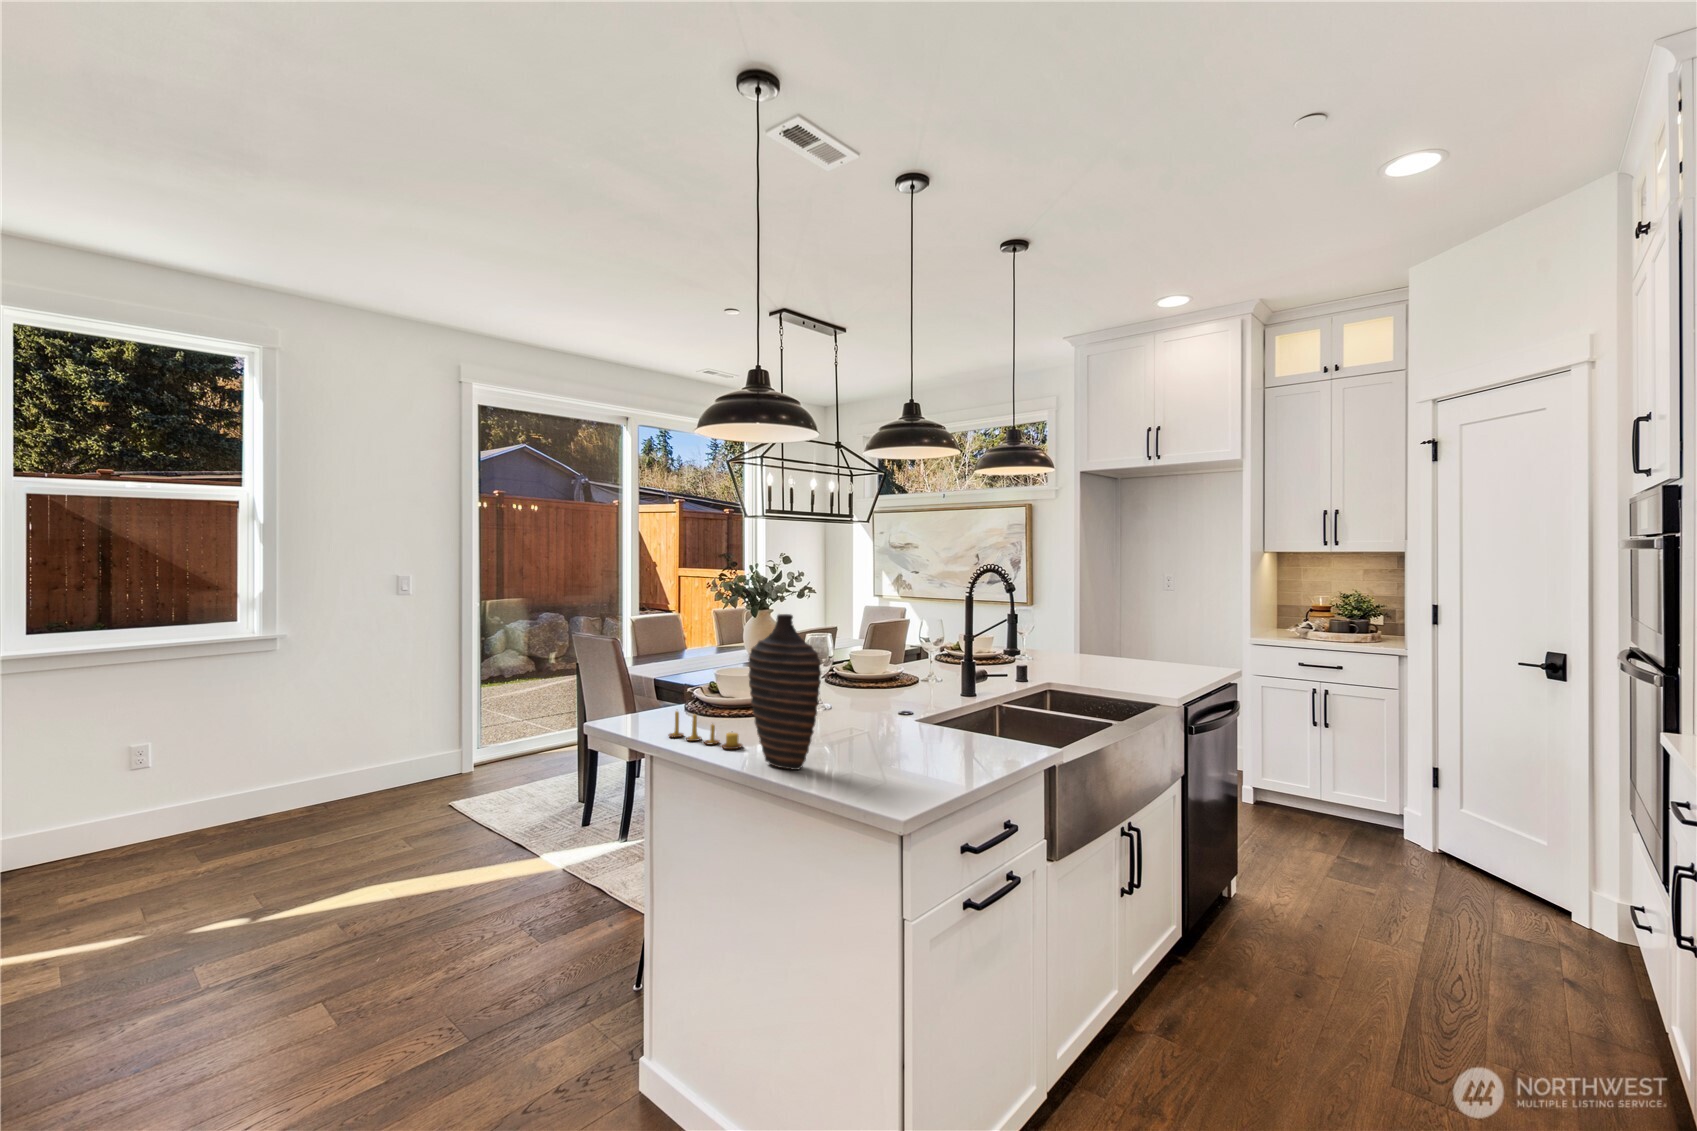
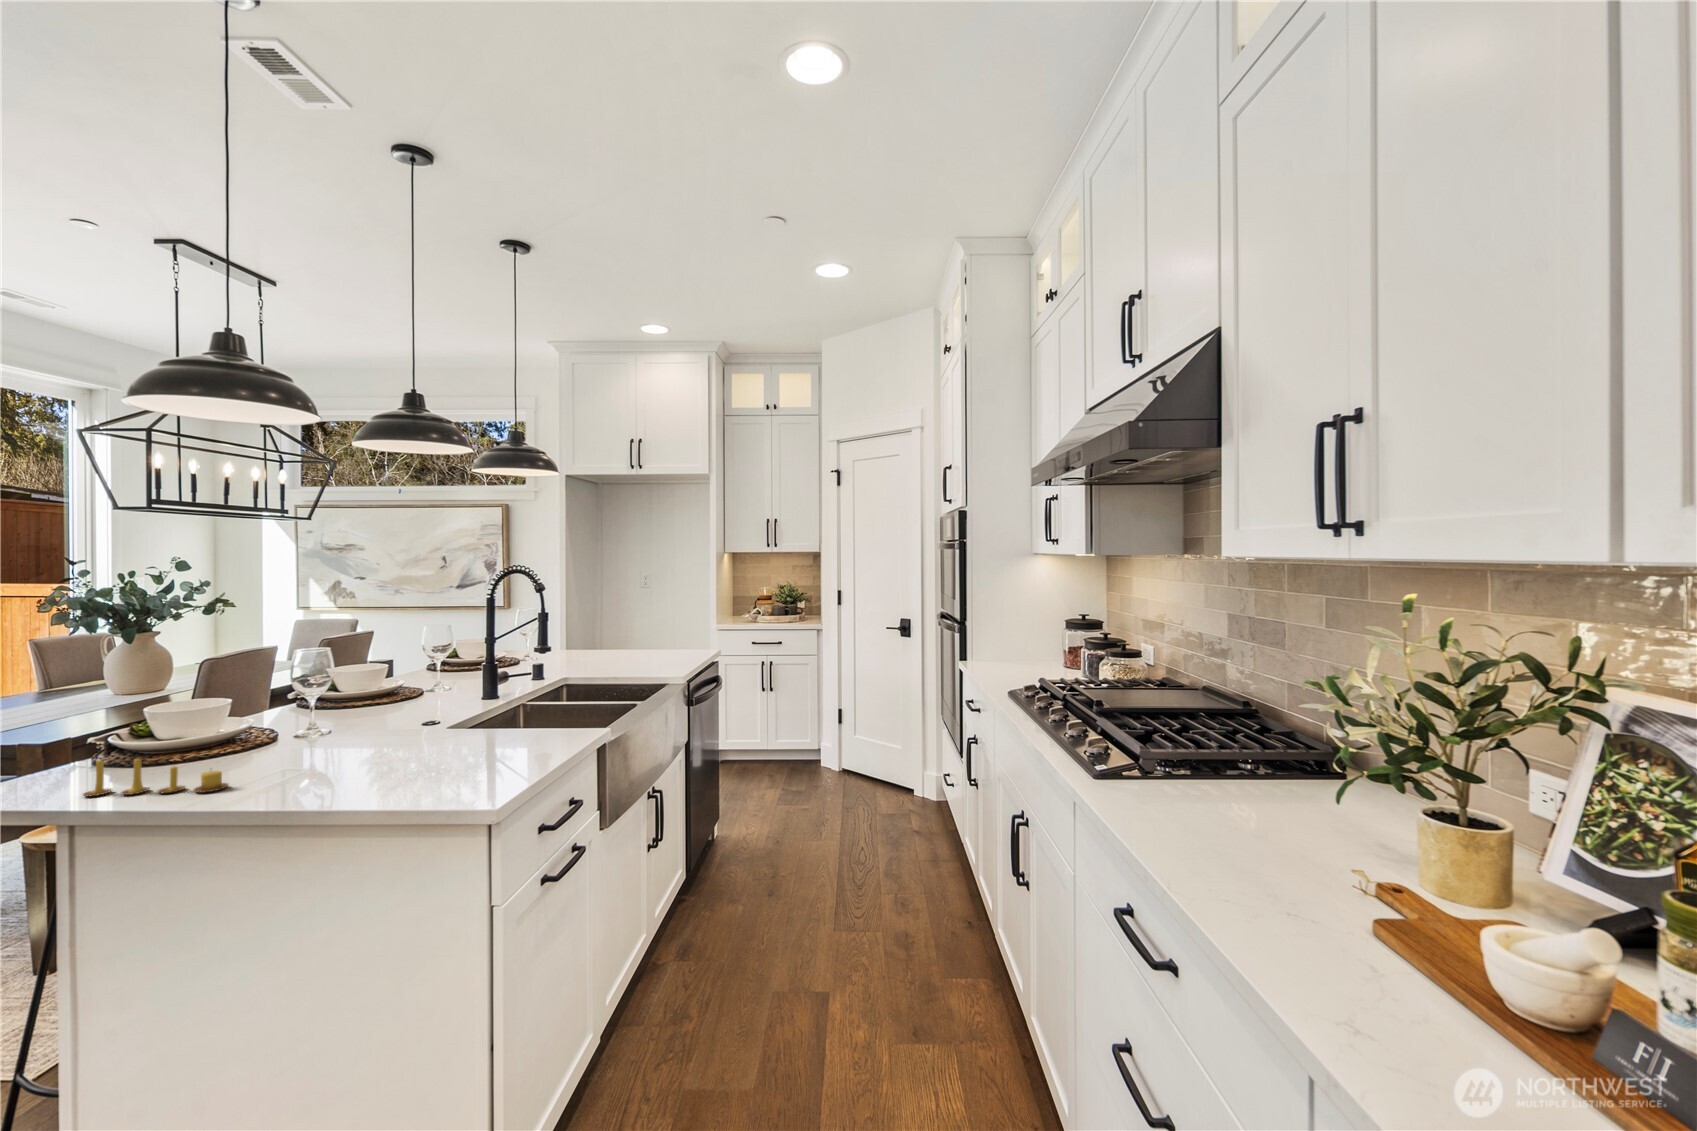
decorative vase: present [749,614,821,770] -> none [249,616,366,795]

